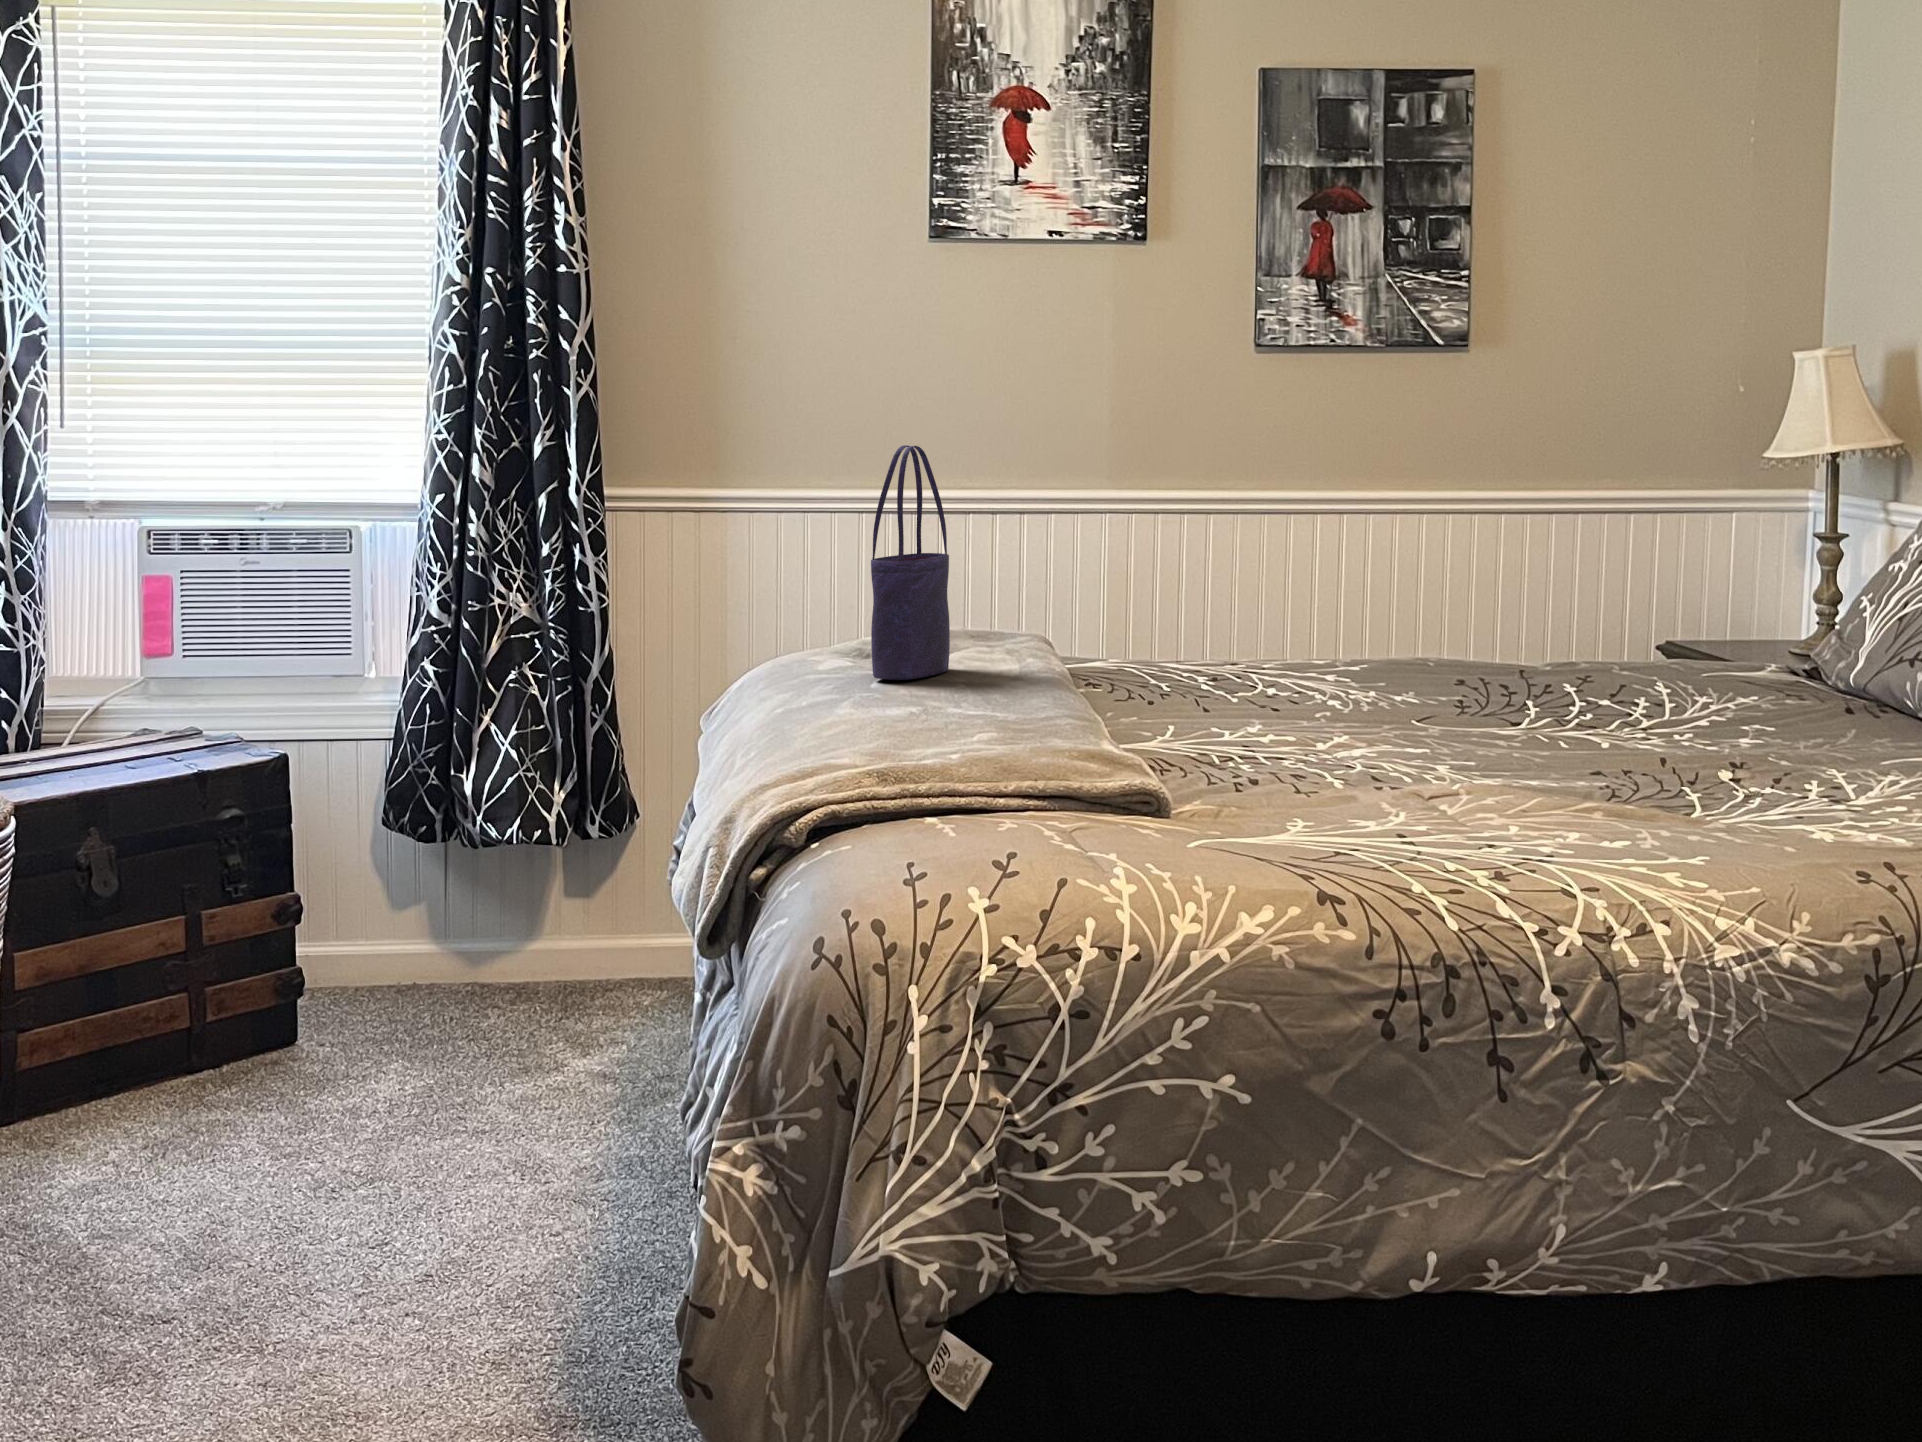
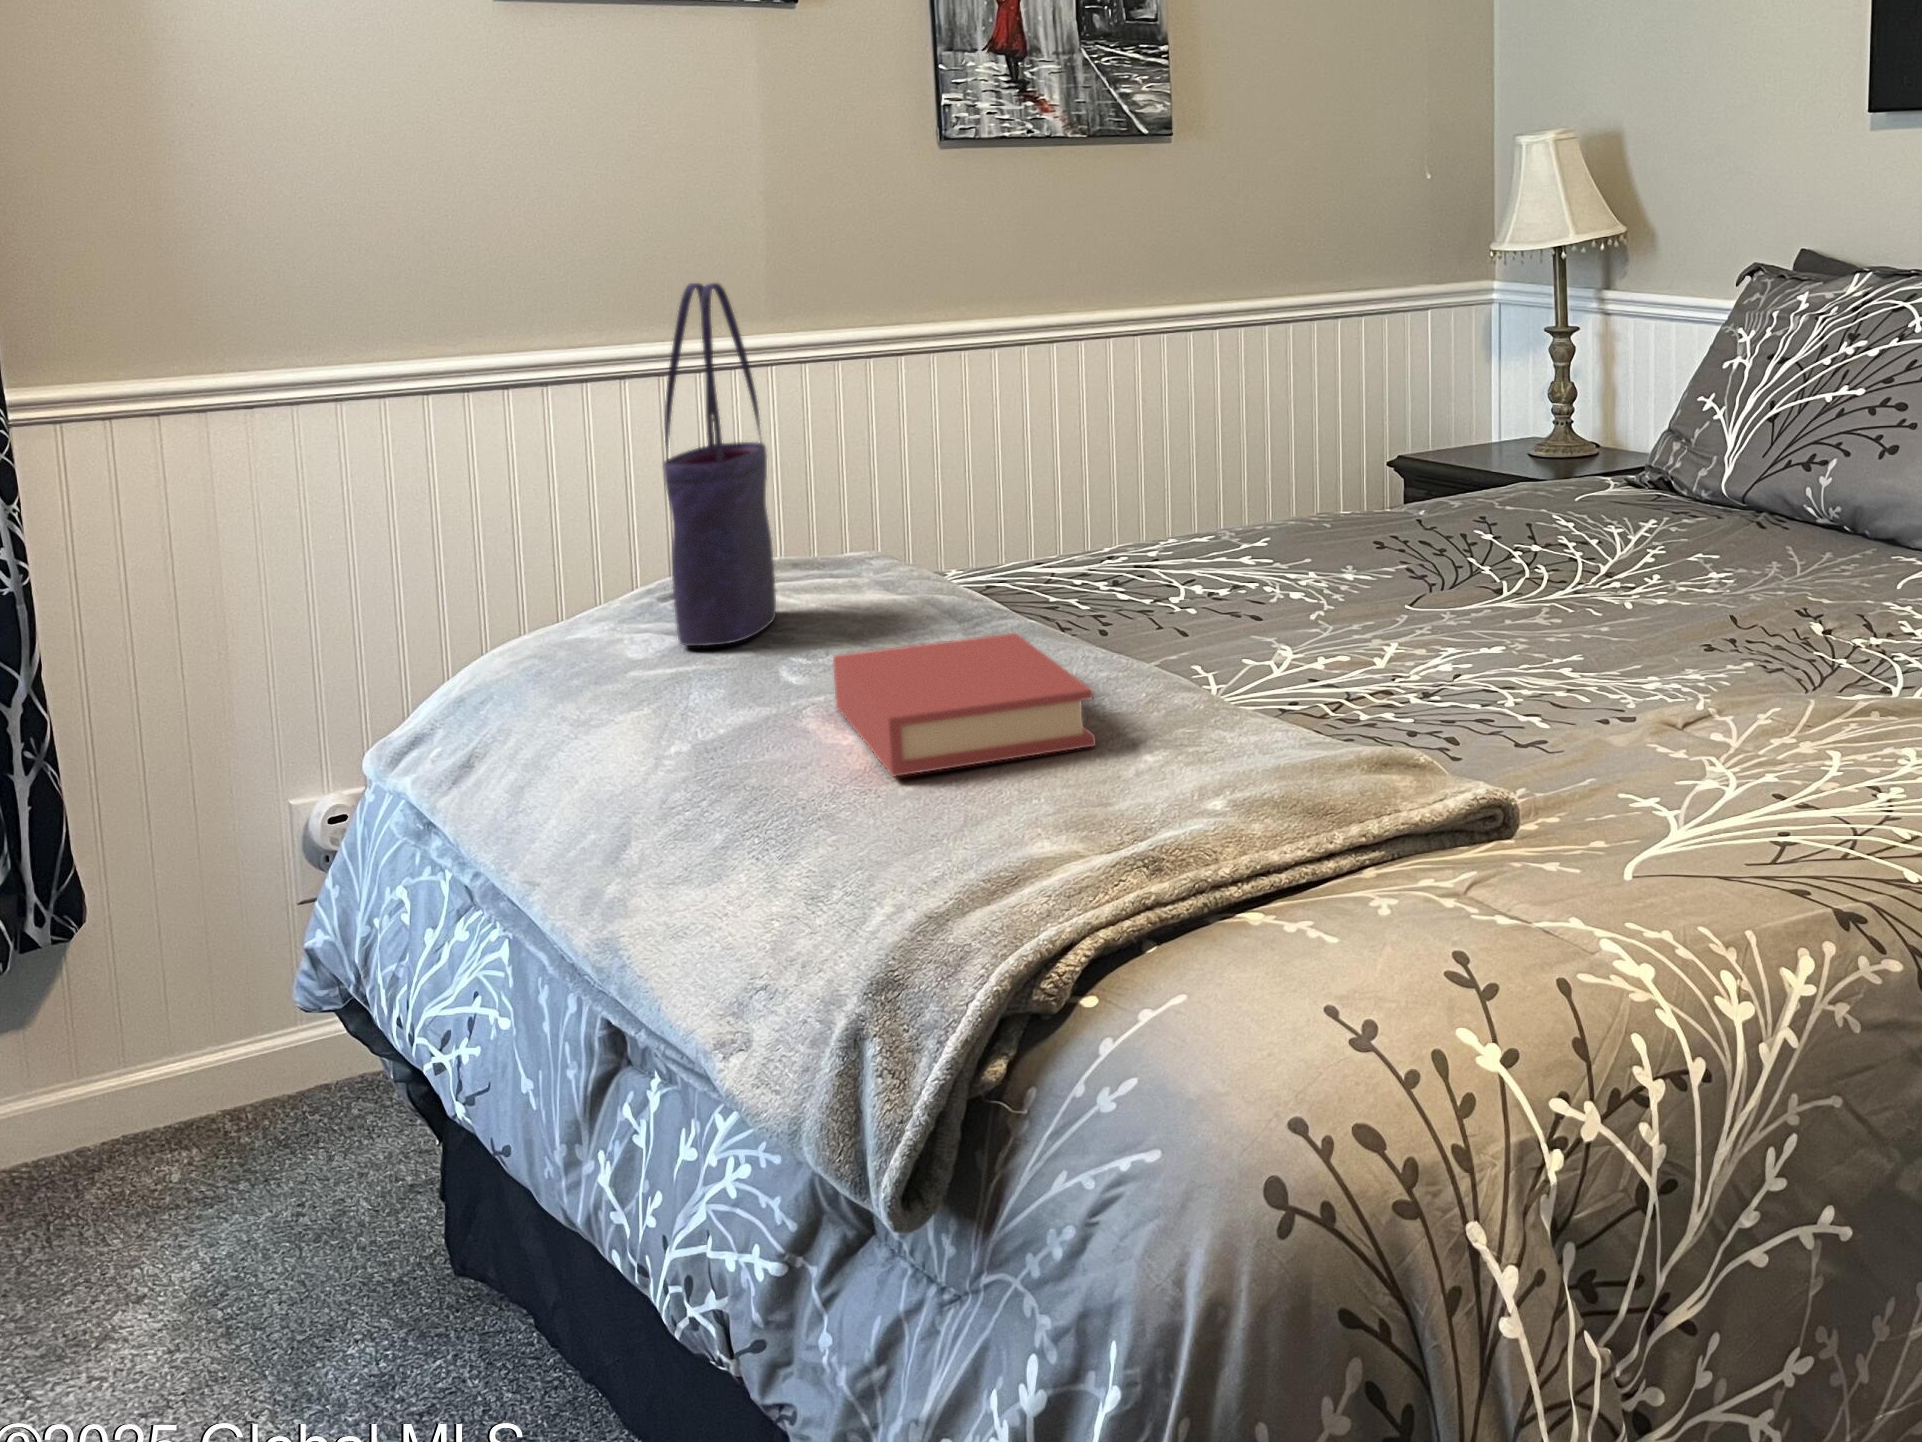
book: none [882,681,1024,745] -> present [833,633,1096,776]

